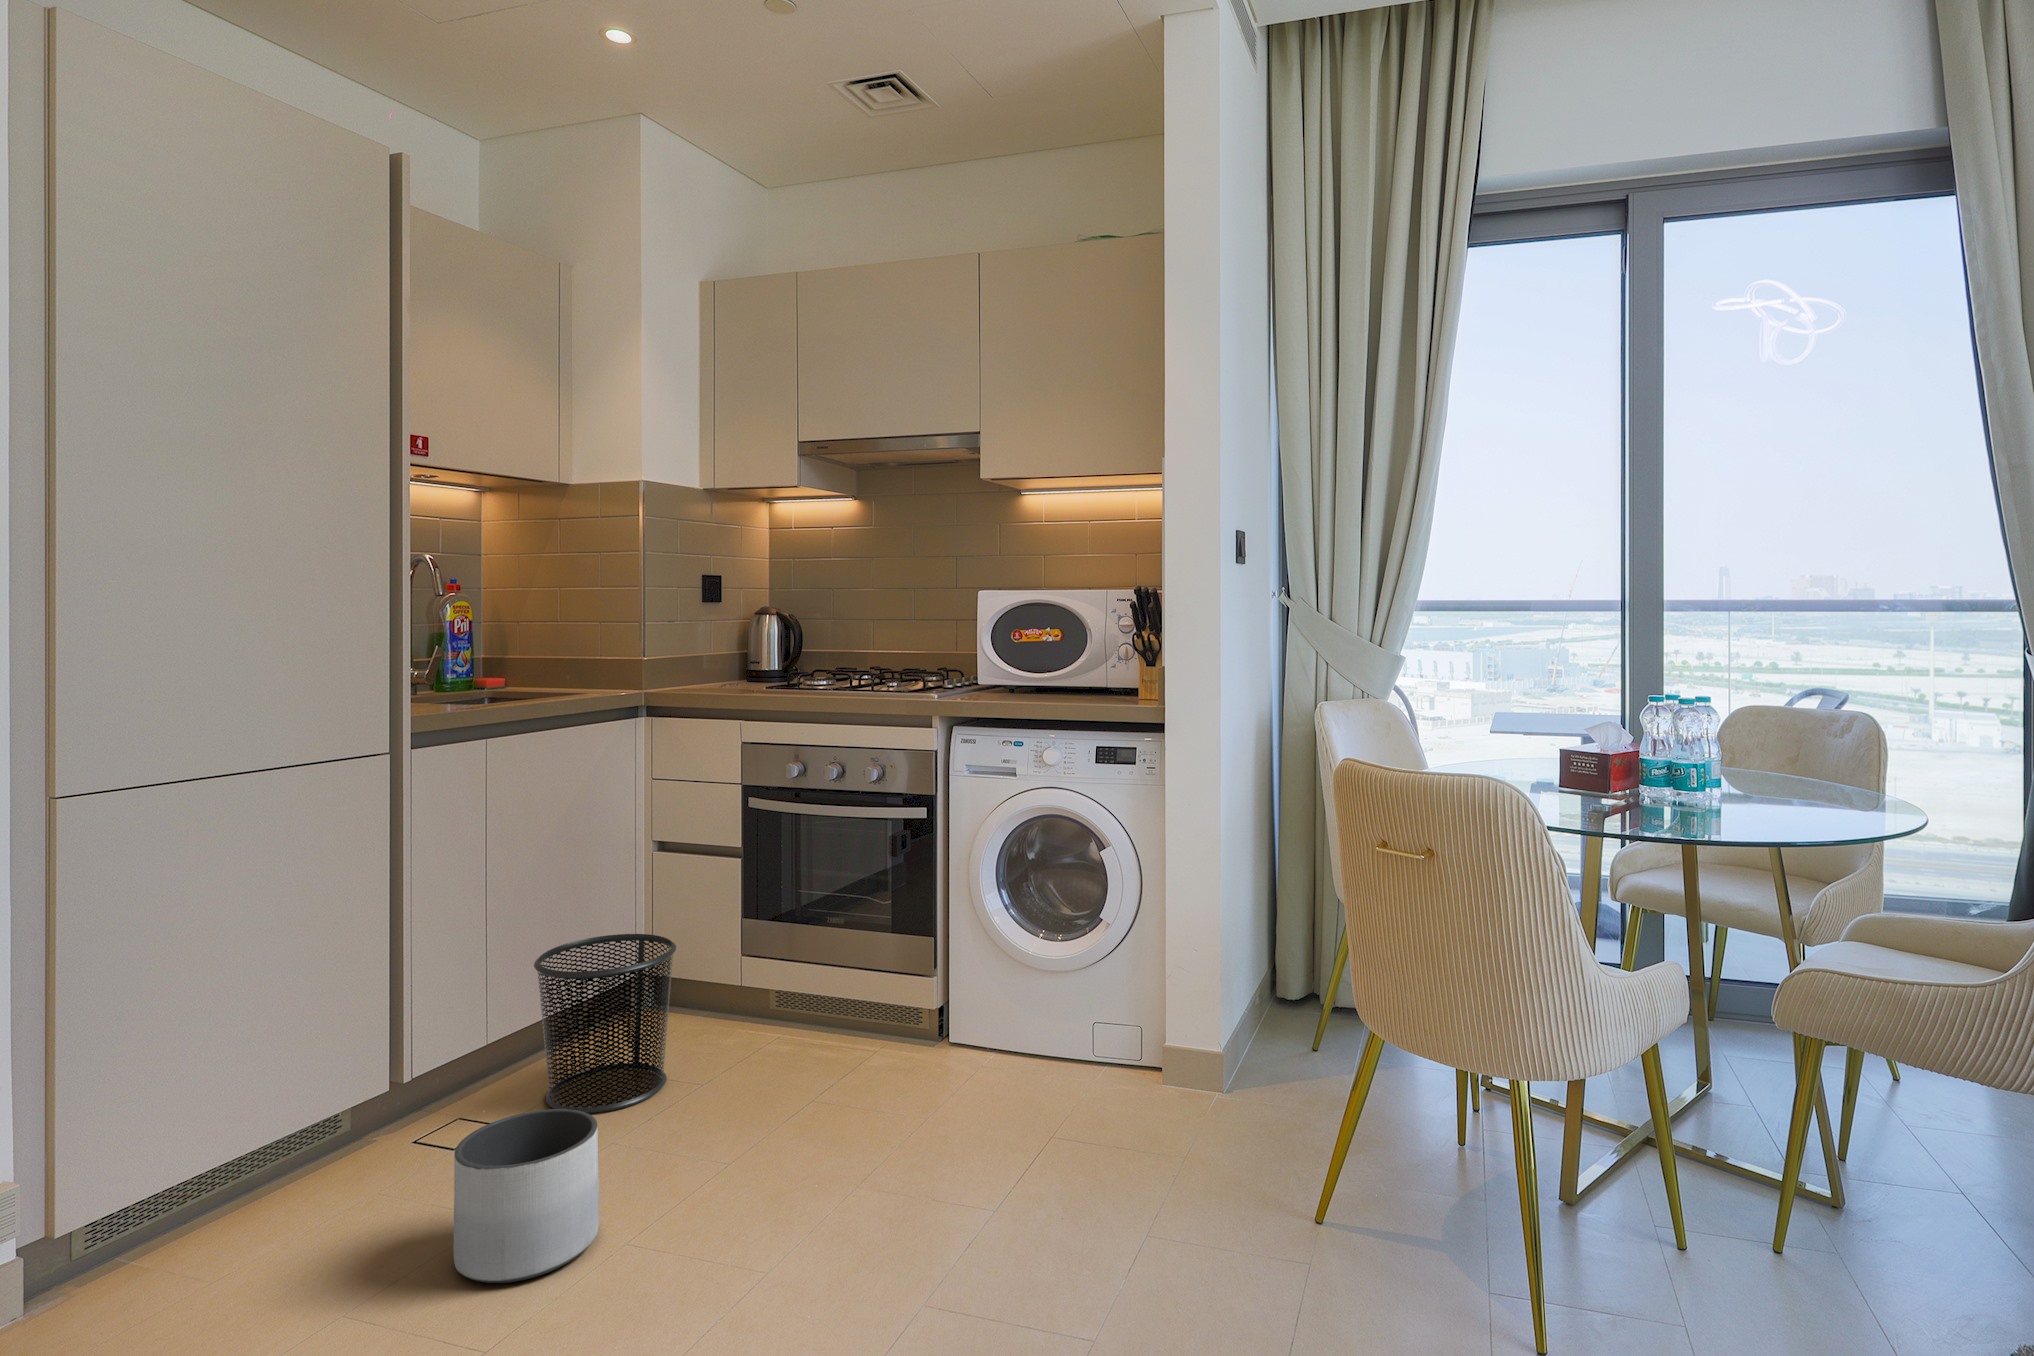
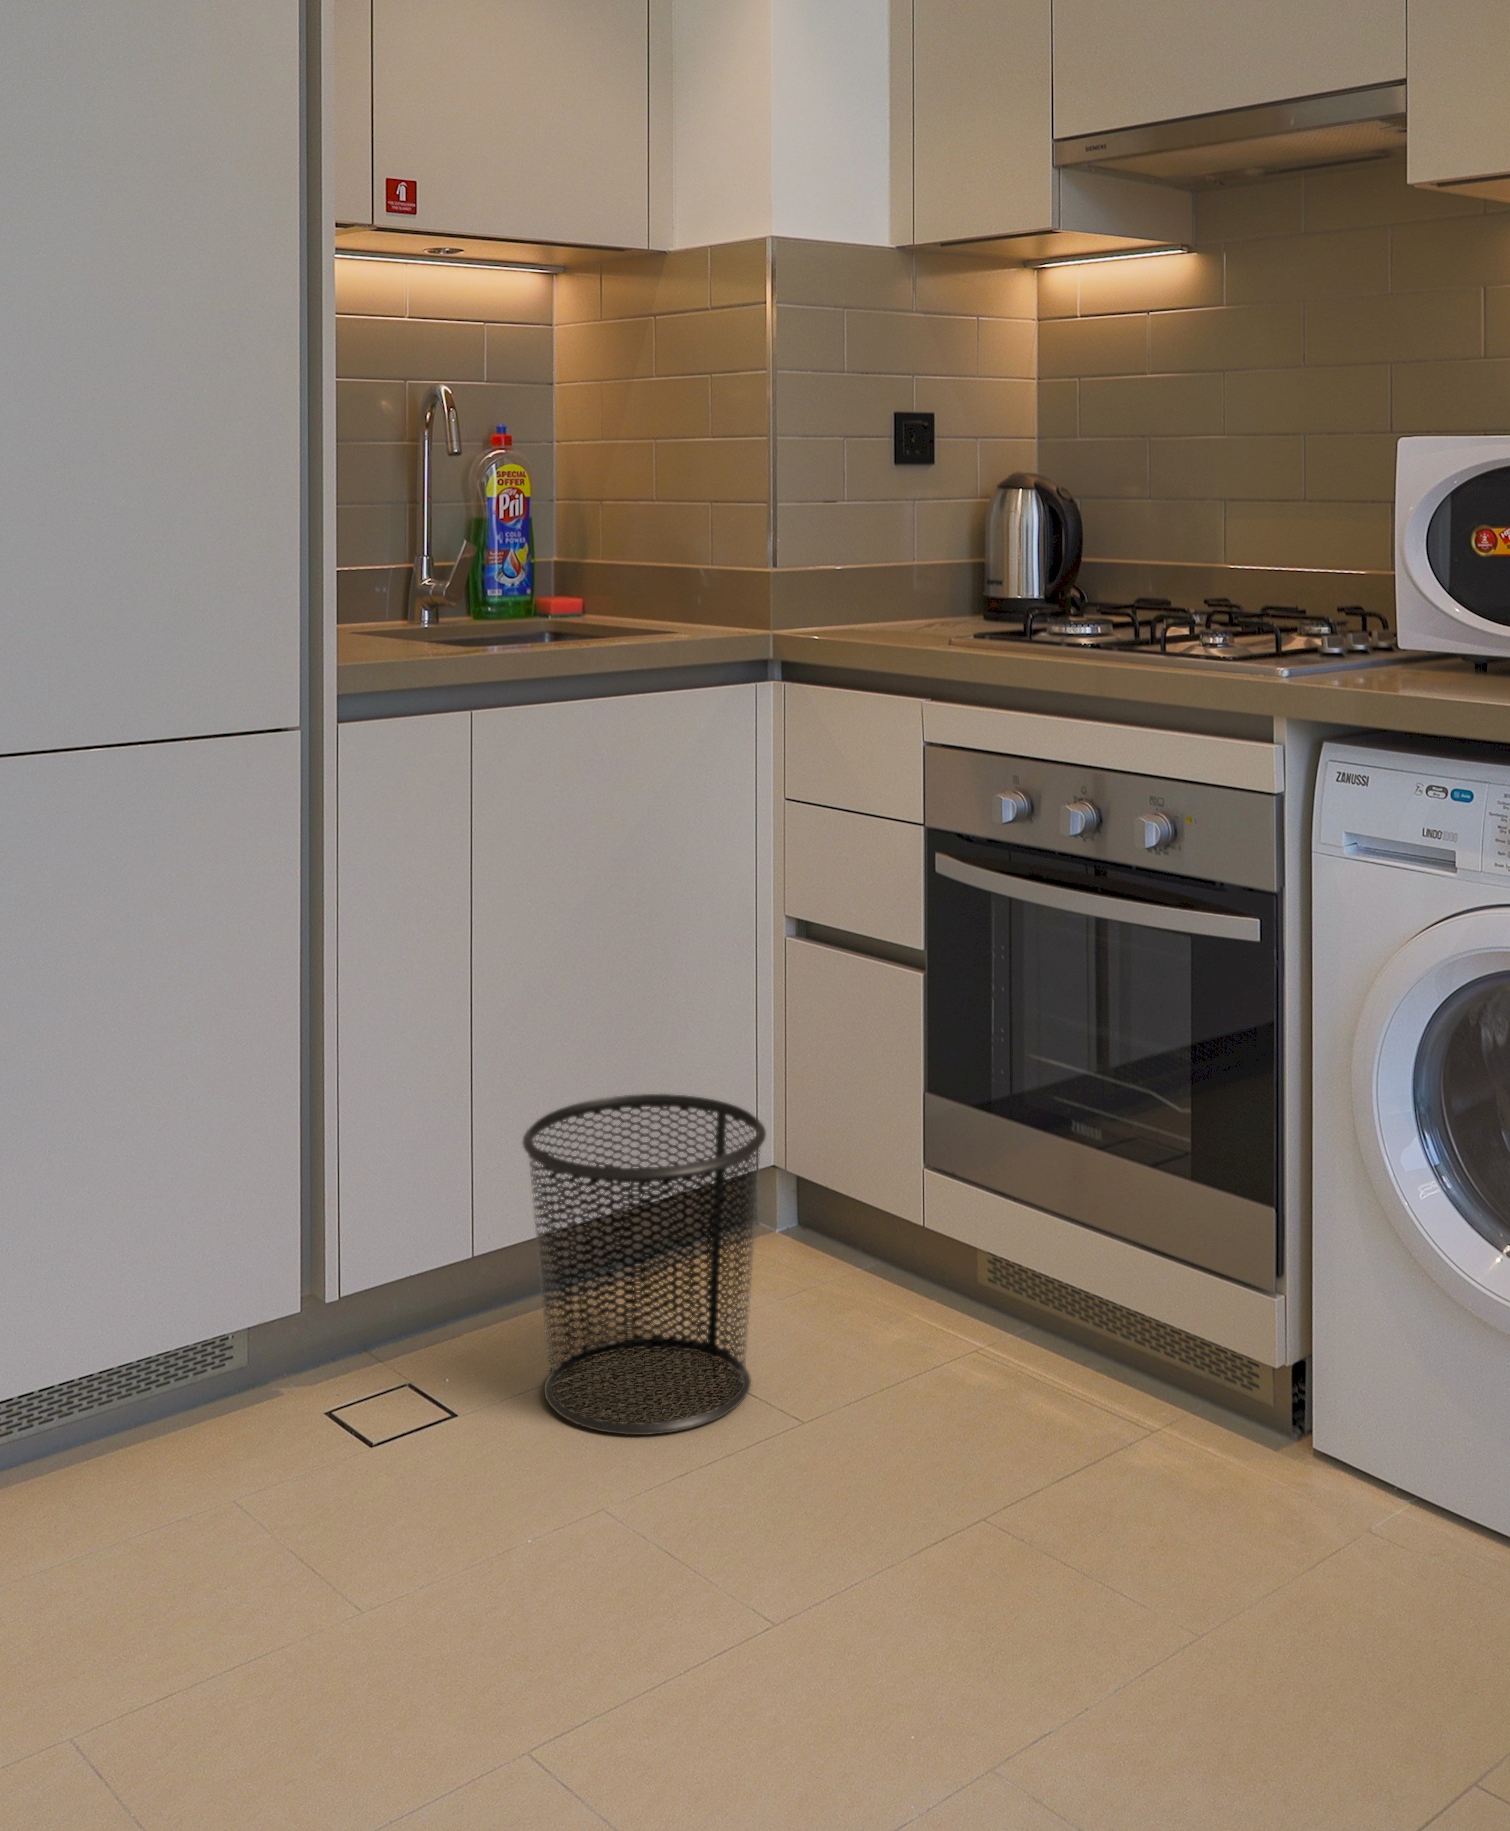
planter: present [453,1109,599,1283] -> none [257,1430,502,1760]

